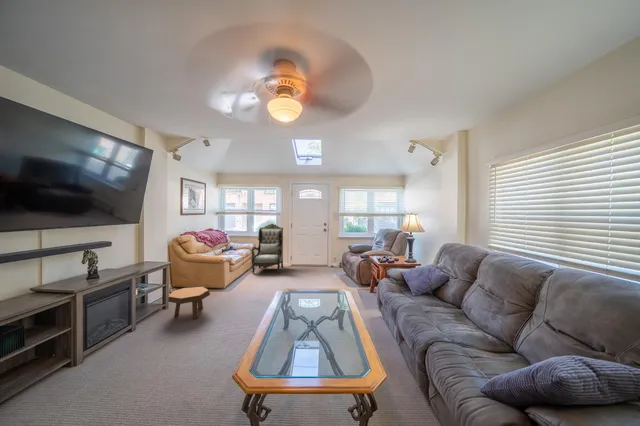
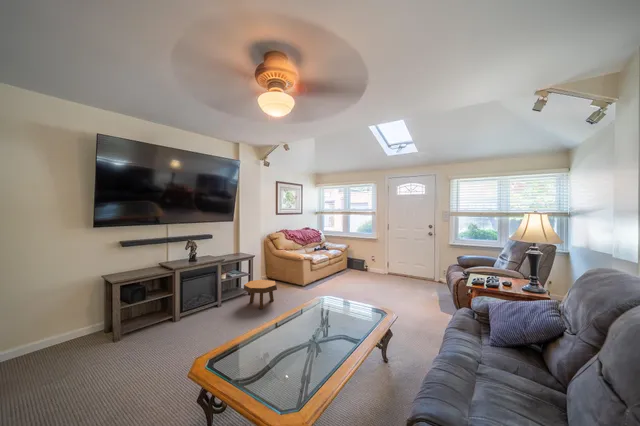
armchair: present [251,224,283,273] -> none [339,224,379,281]

